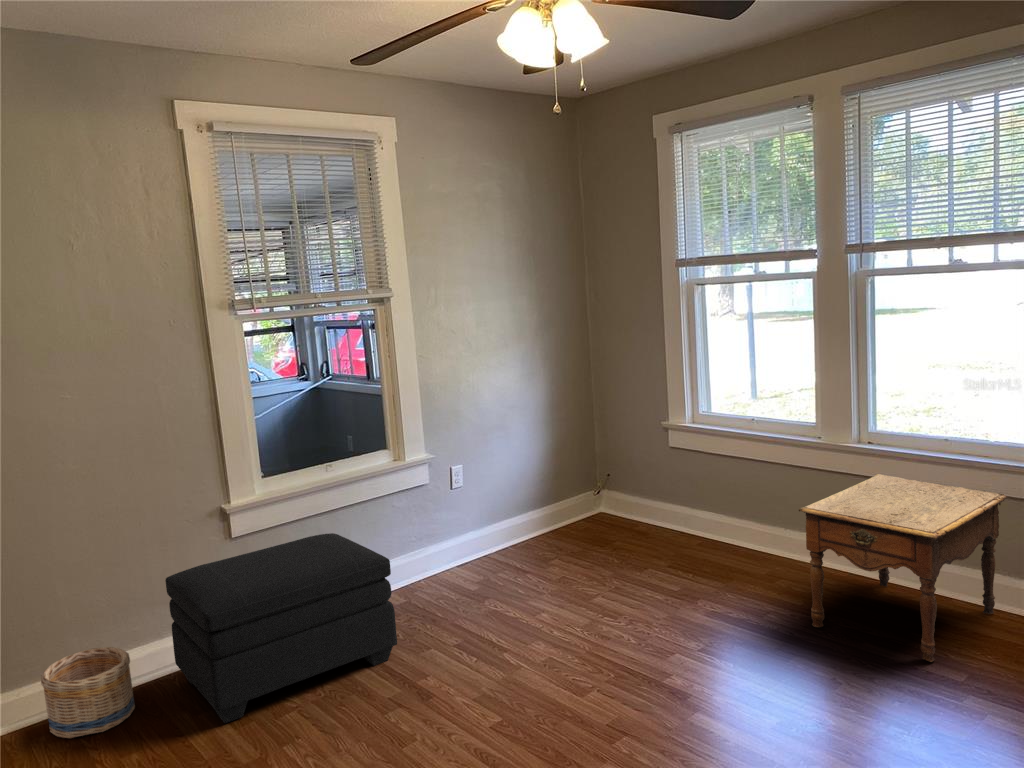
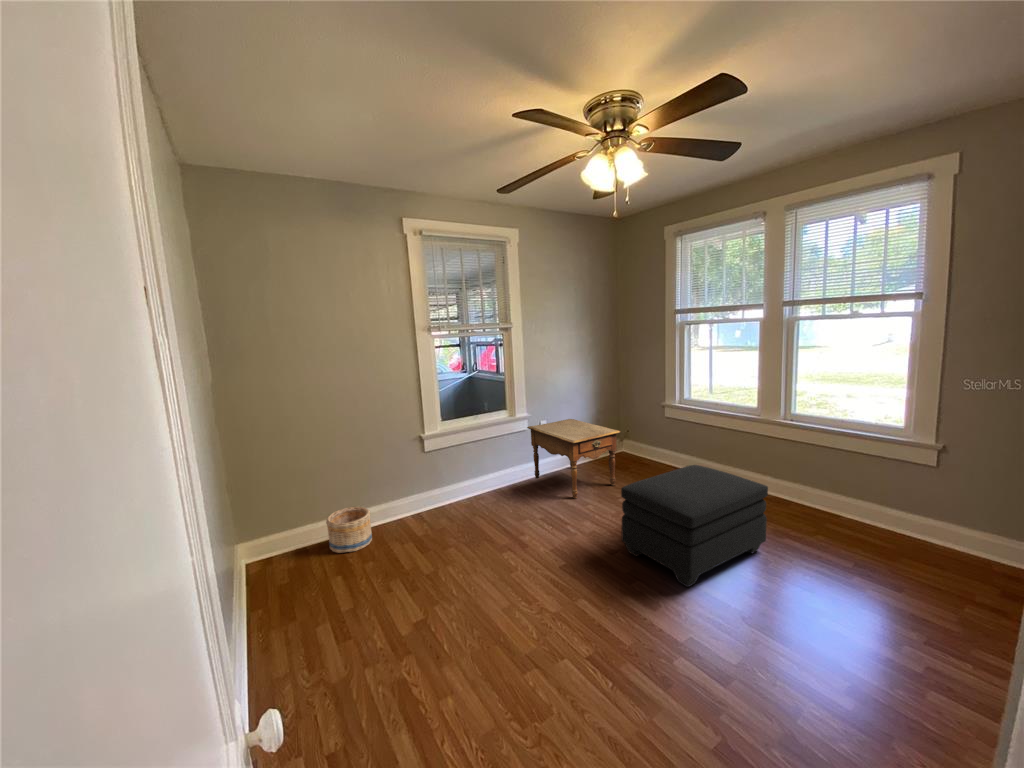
side table: present [799,474,1007,662] -> present [527,419,620,498]
ottoman: present [165,533,397,723] -> present [621,465,768,587]

